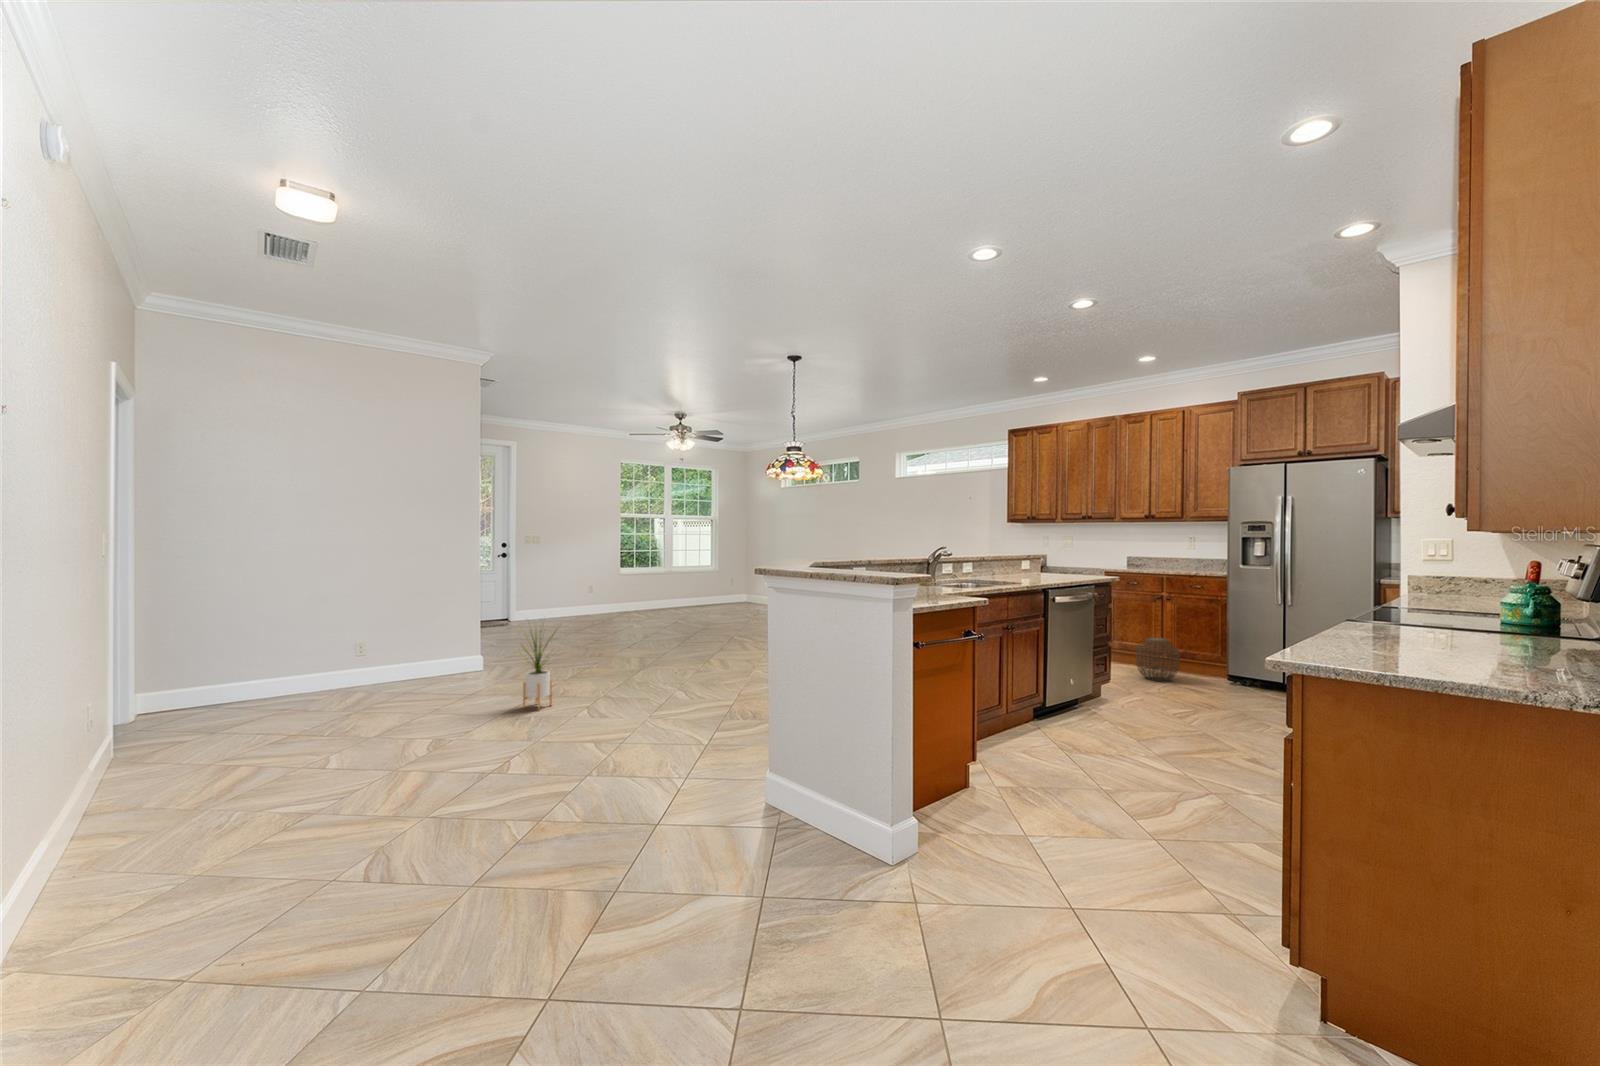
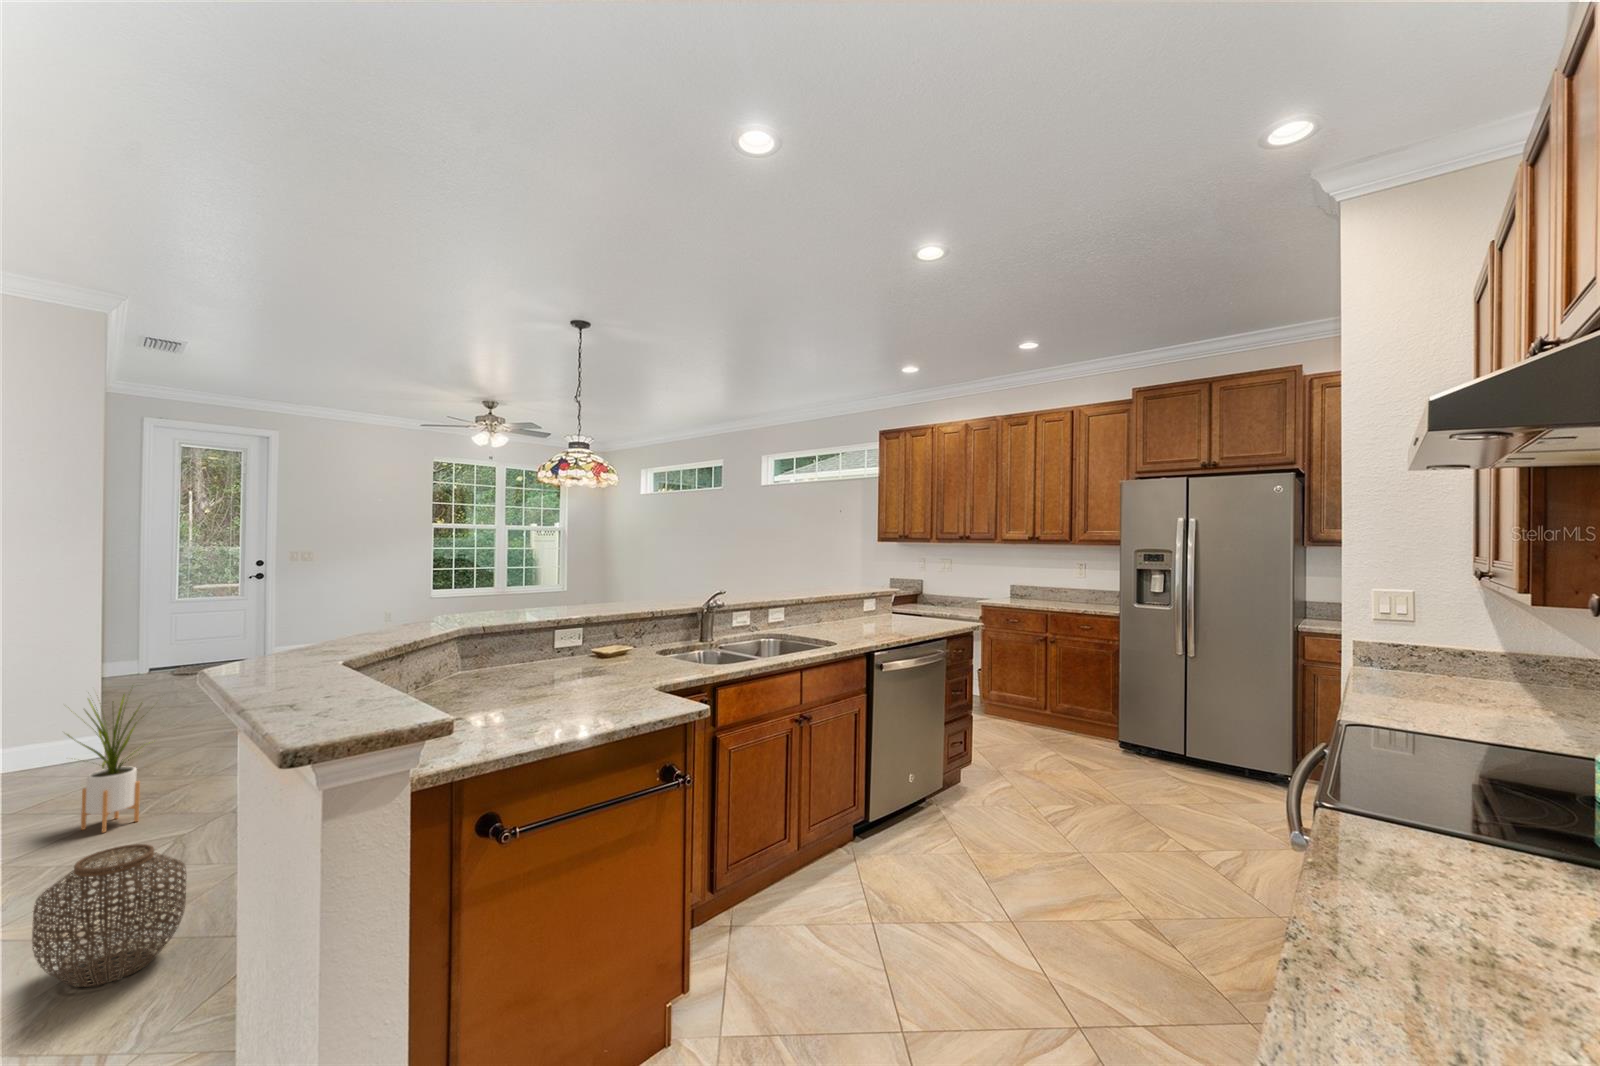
woven basket: present [1135,637,1179,681] -> present [32,844,186,987]

